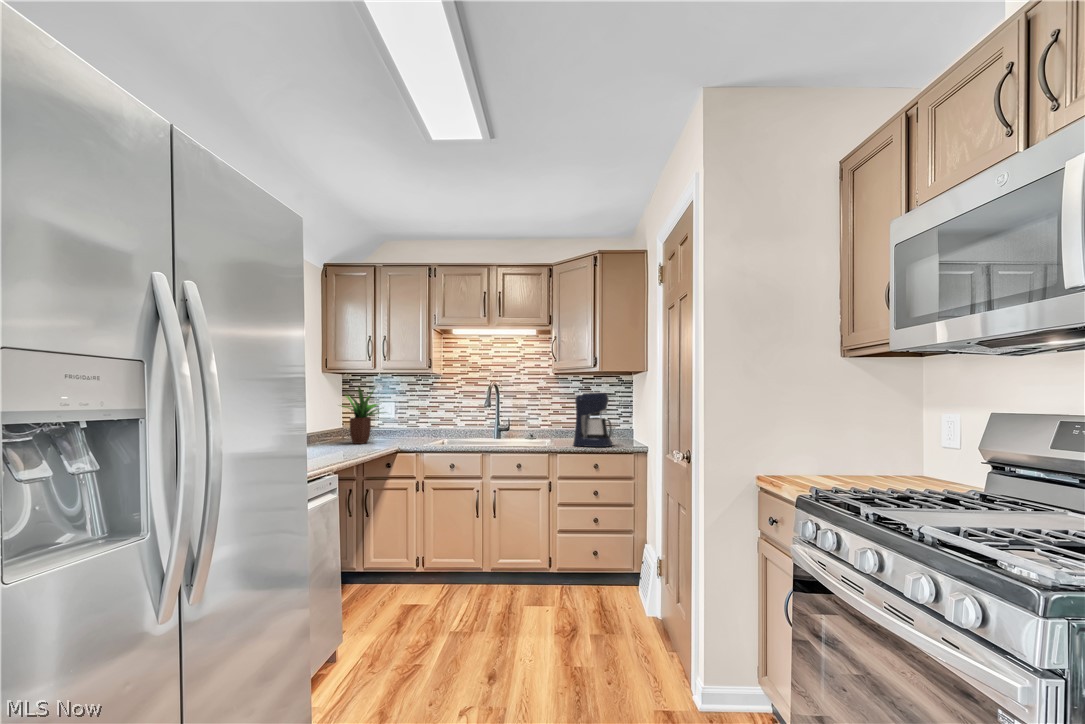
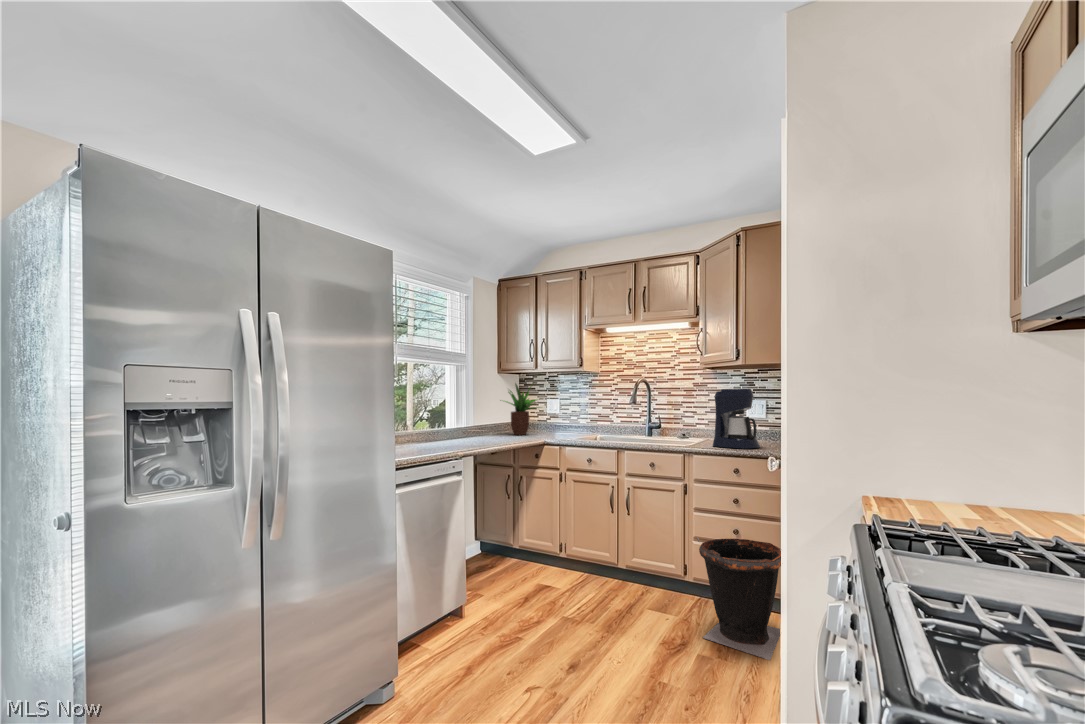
waste bin: none [577,528,649,628] -> present [697,538,781,660]

